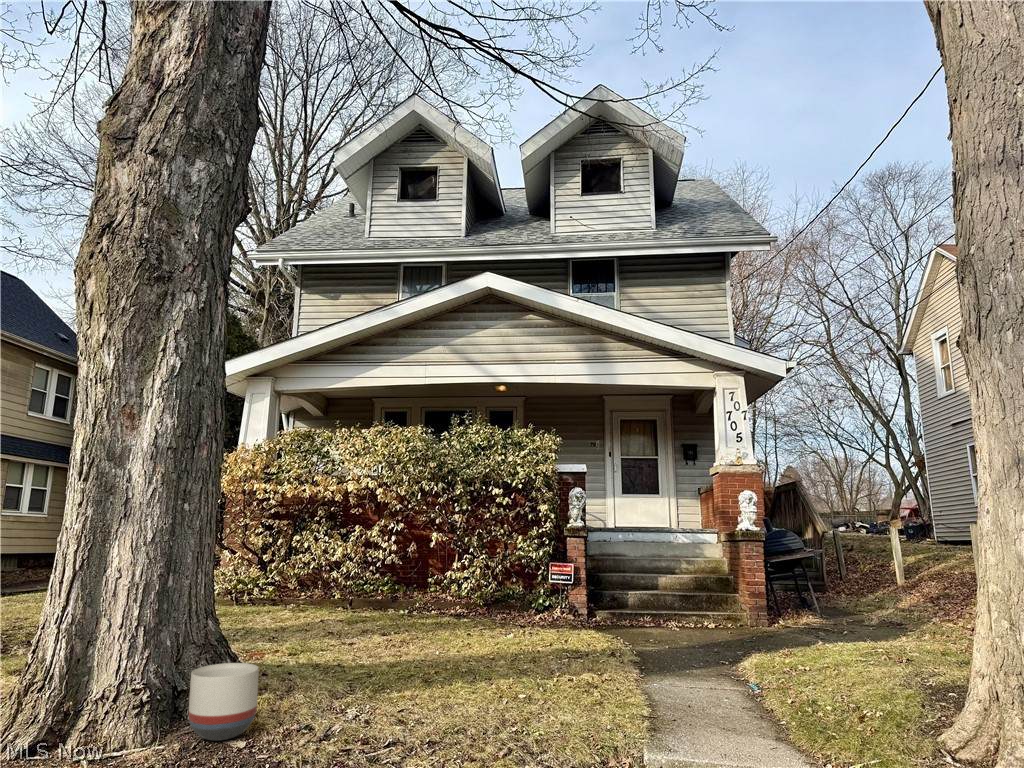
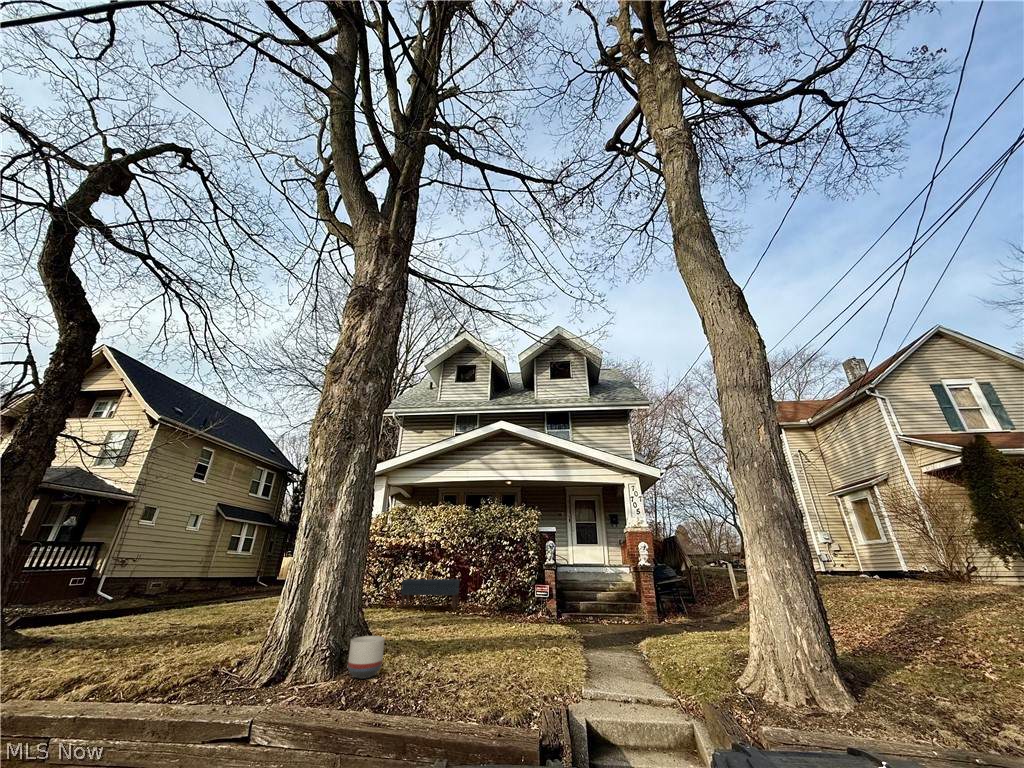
bench: none [311,553,415,603] -> present [401,579,460,609]

